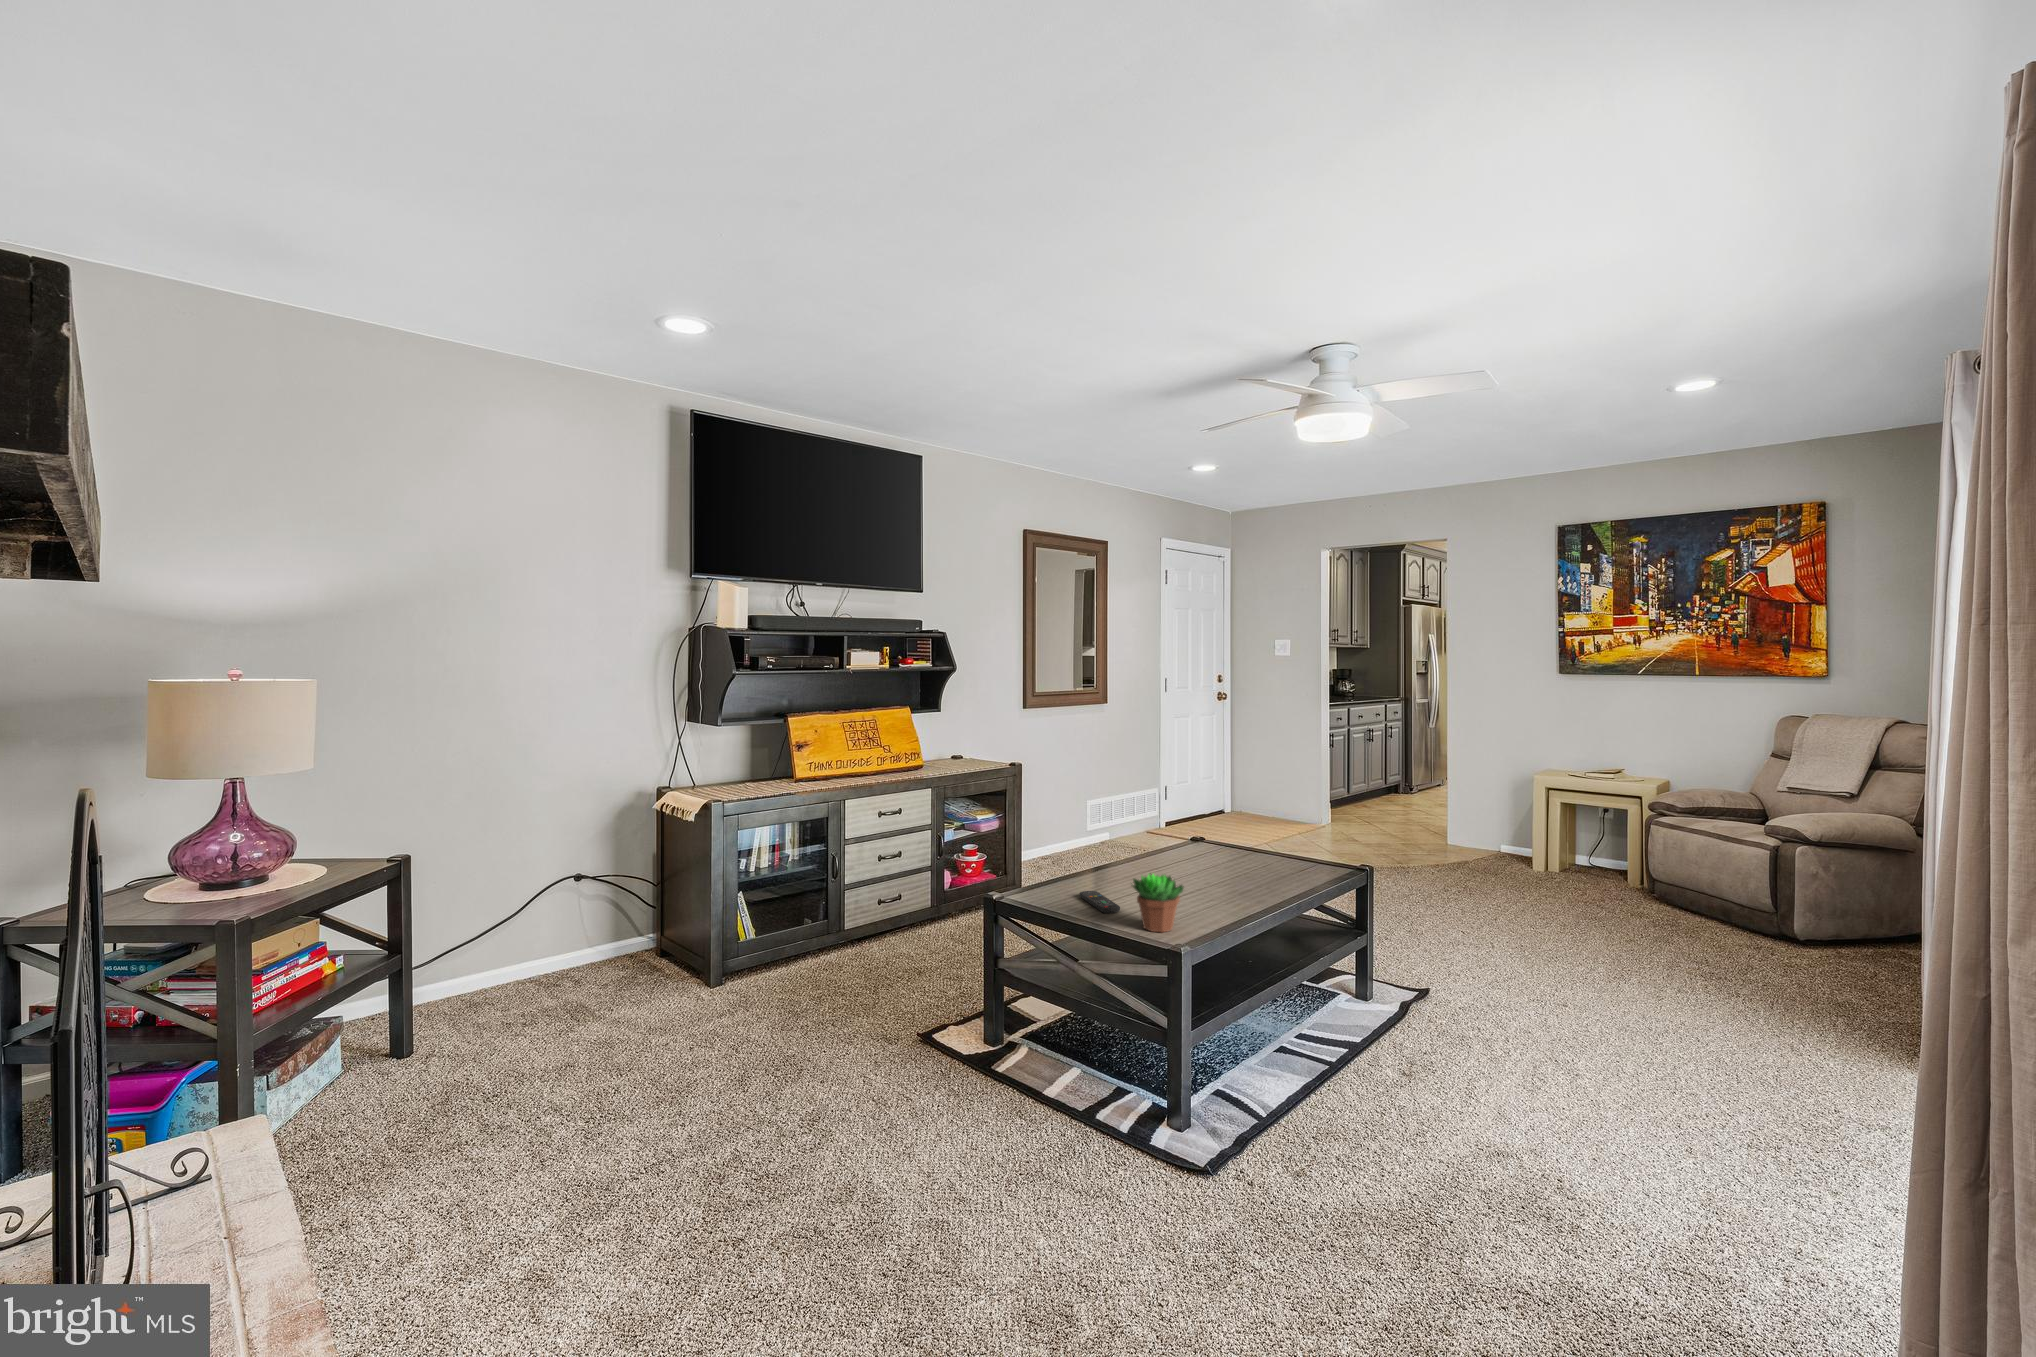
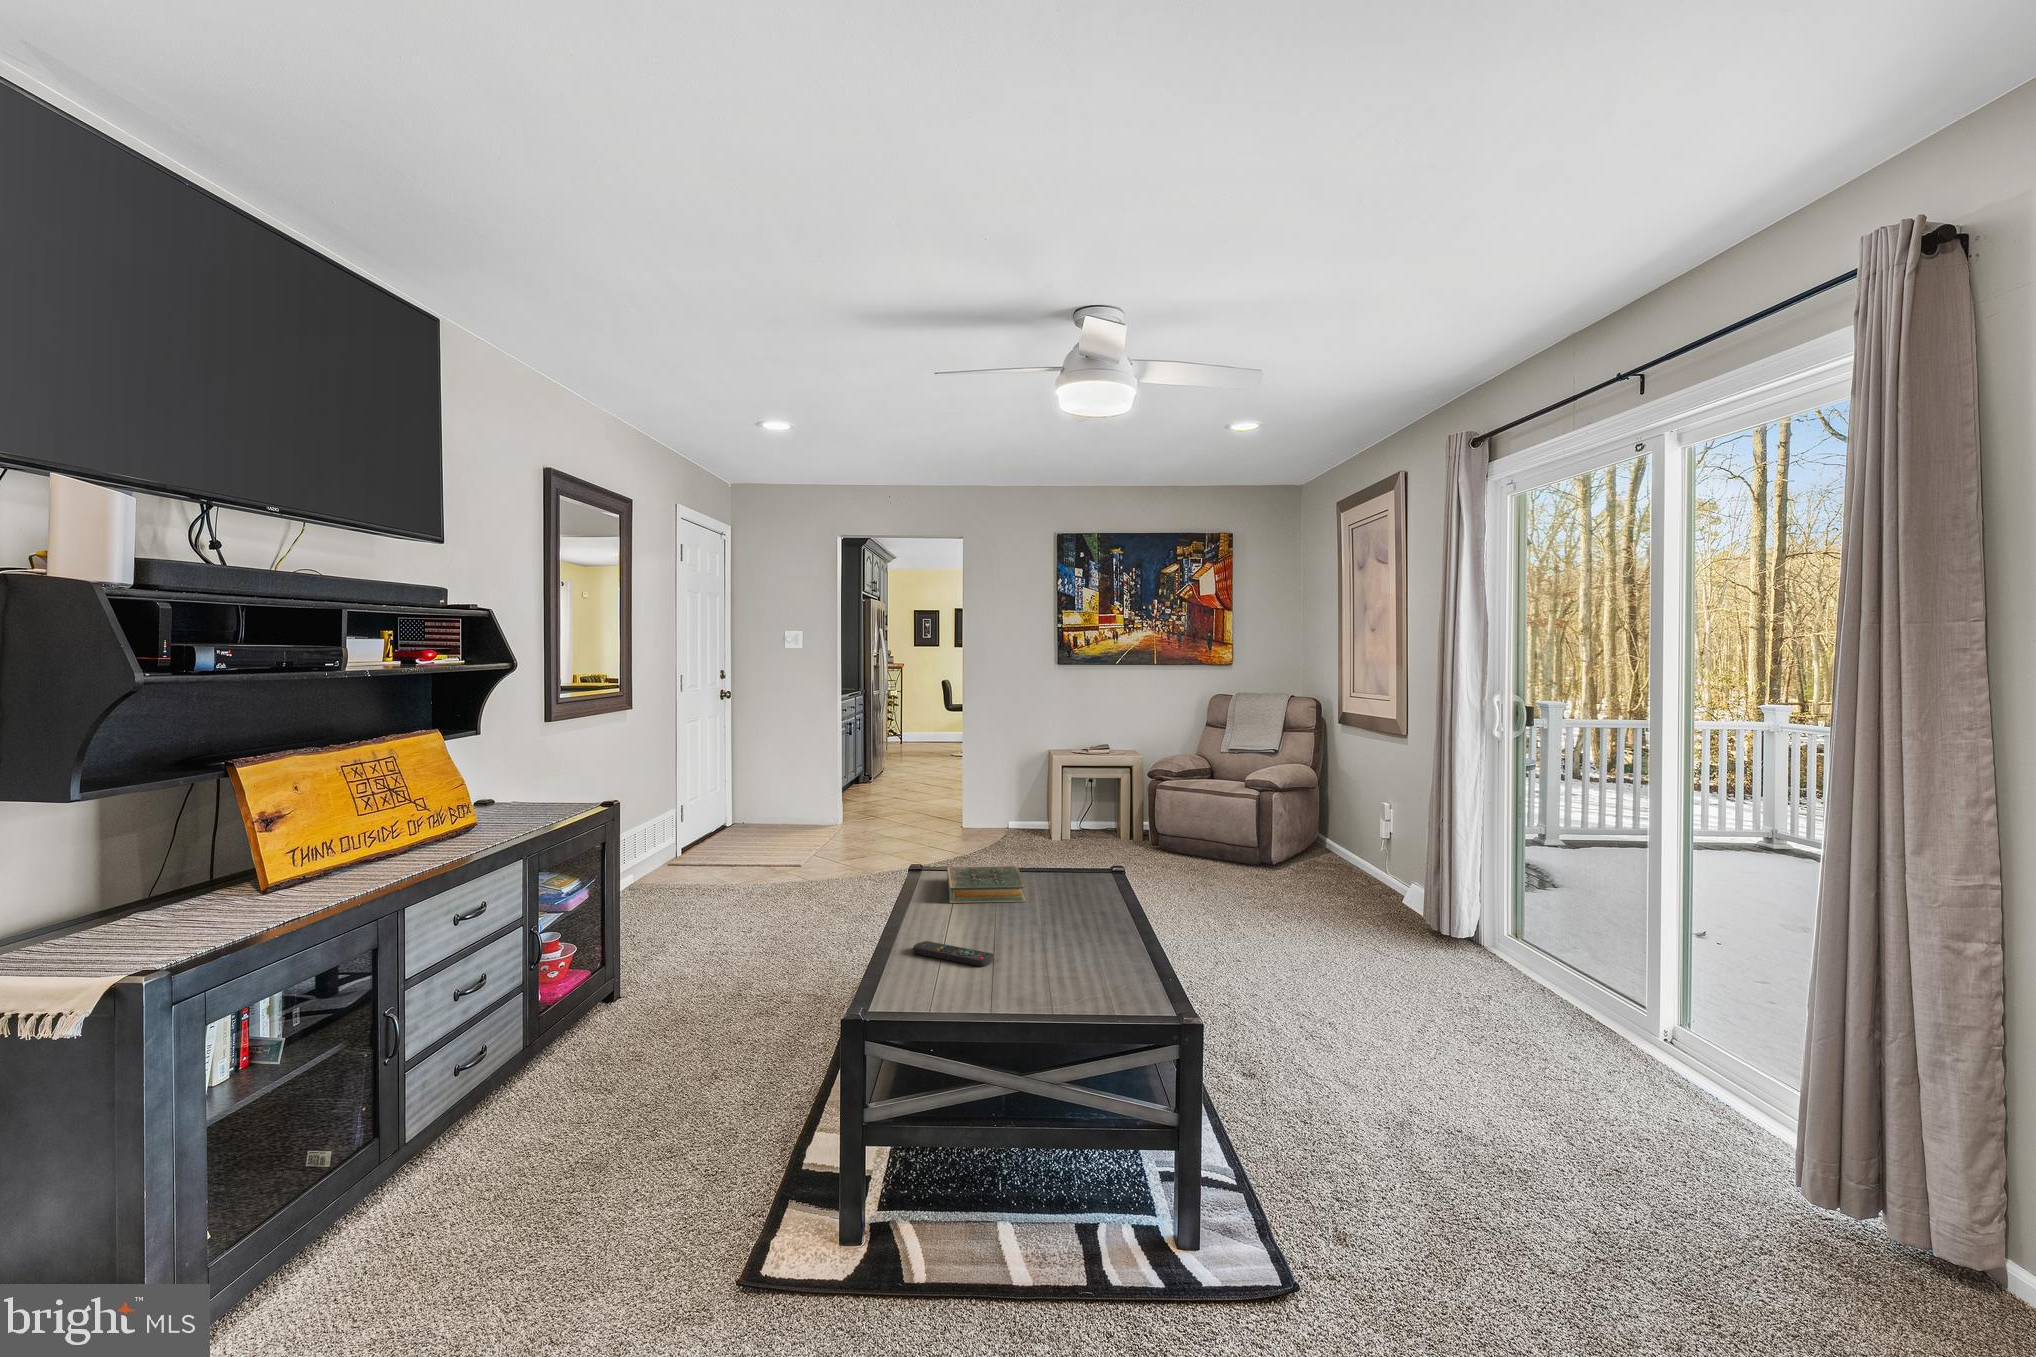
hardback book: none [1171,850,1260,885] -> present [948,866,1026,903]
succulent plant: present [1133,873,1184,932] -> none [1036,900,1104,975]

